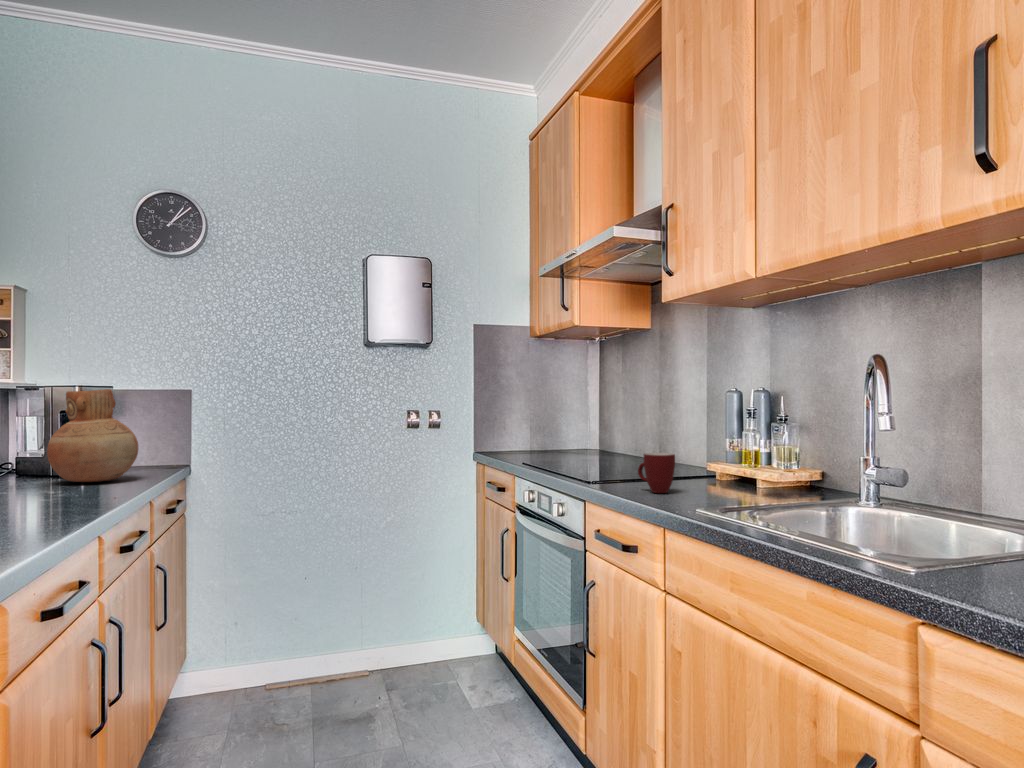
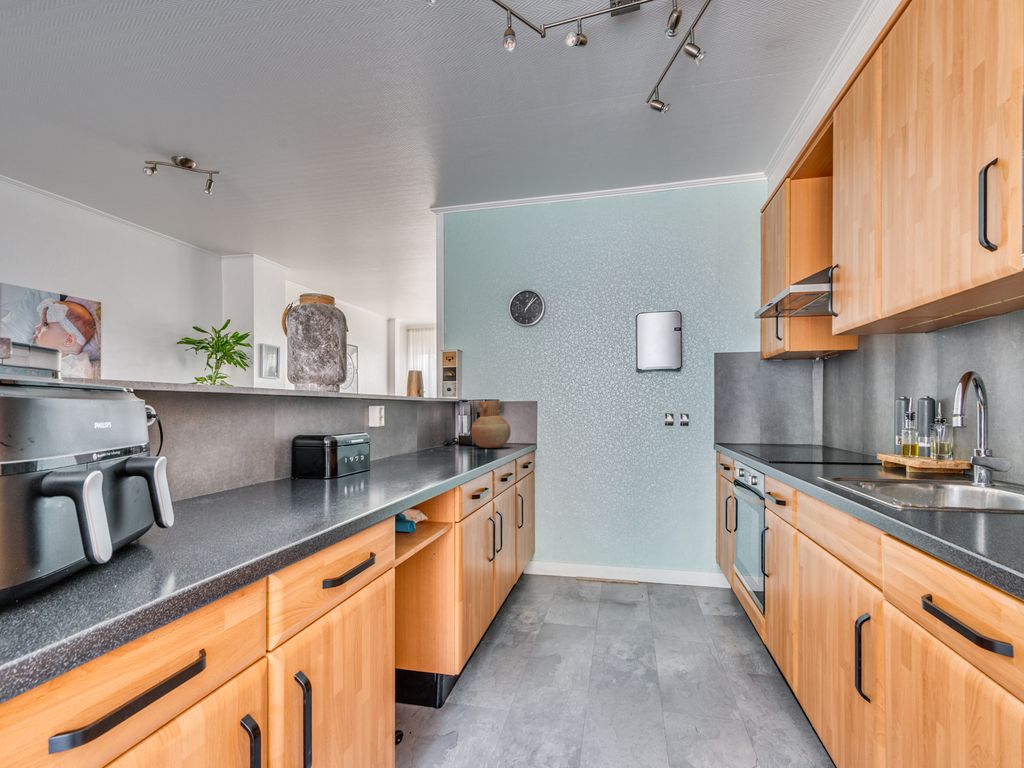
mug: present [638,453,675,493] -> none [800,442,827,470]

